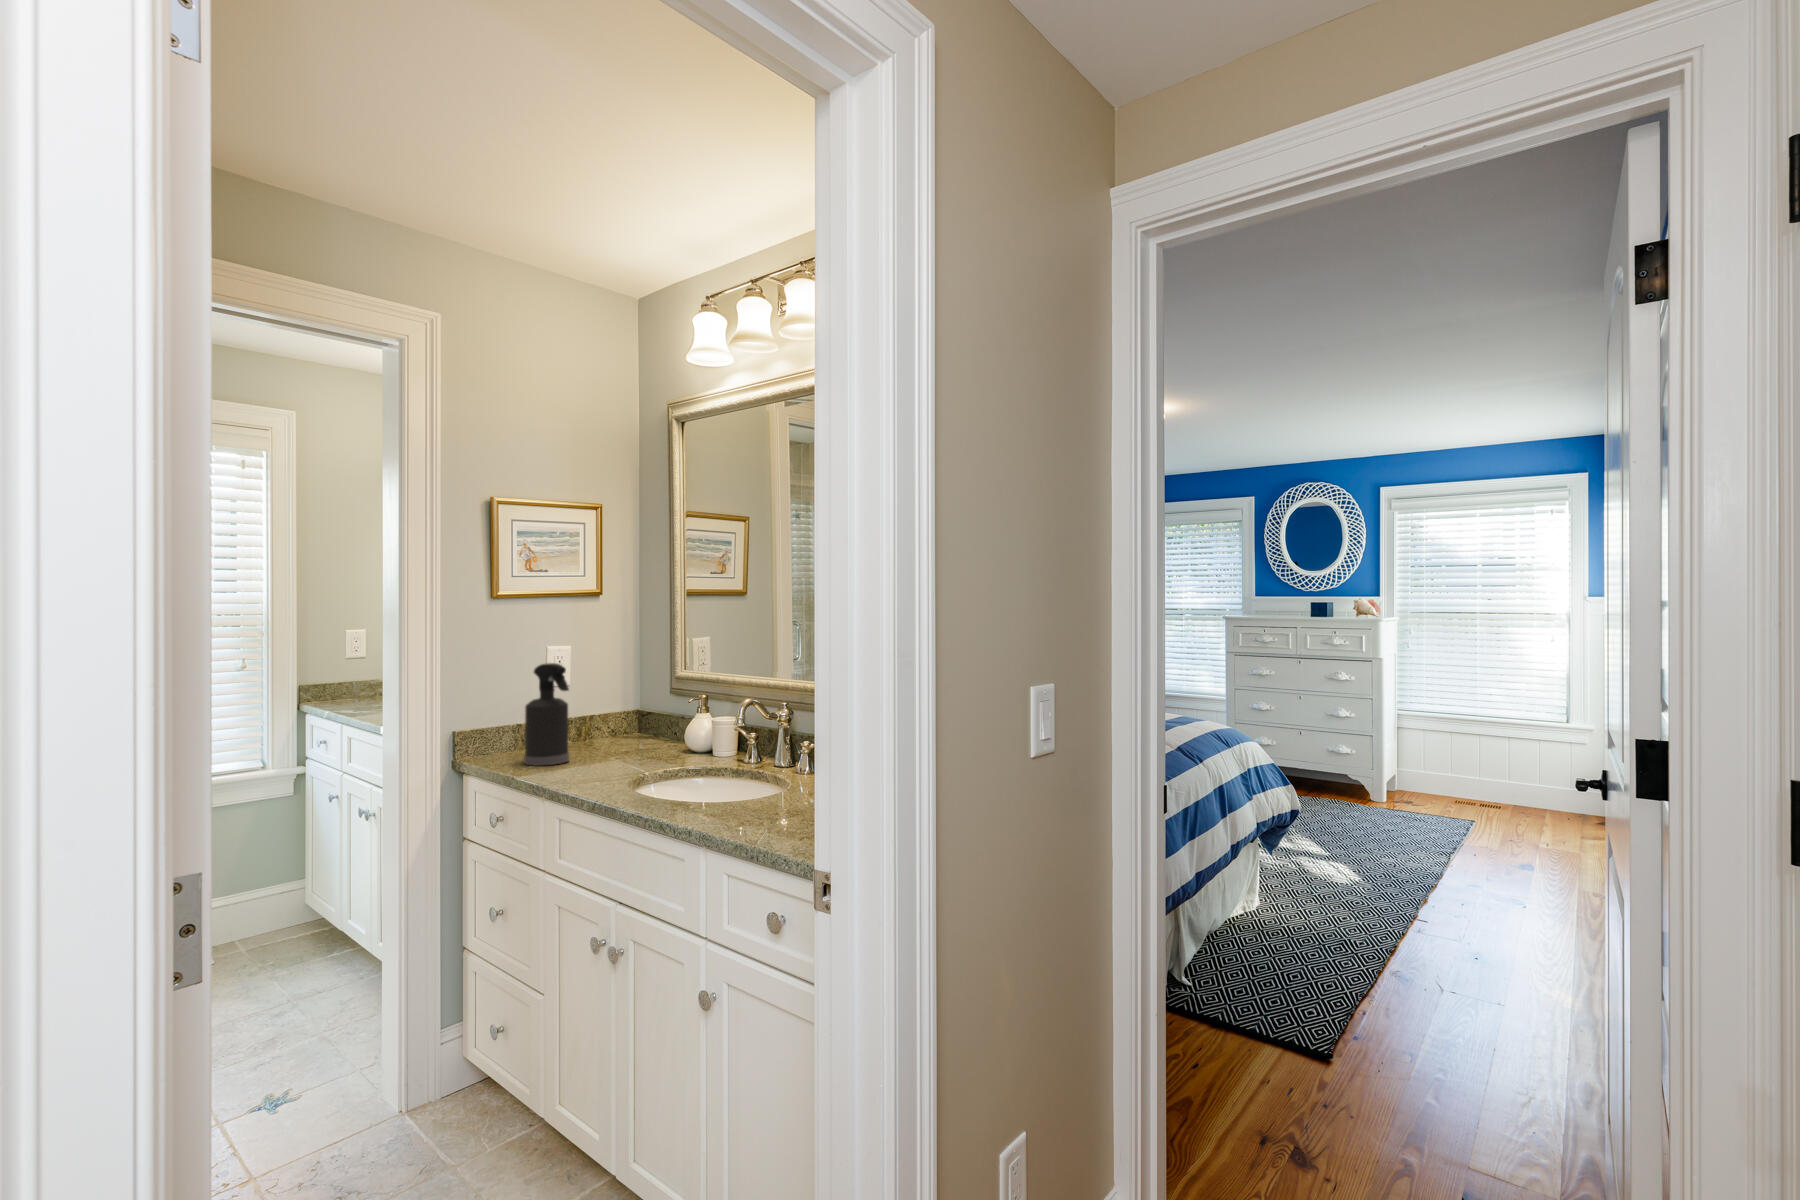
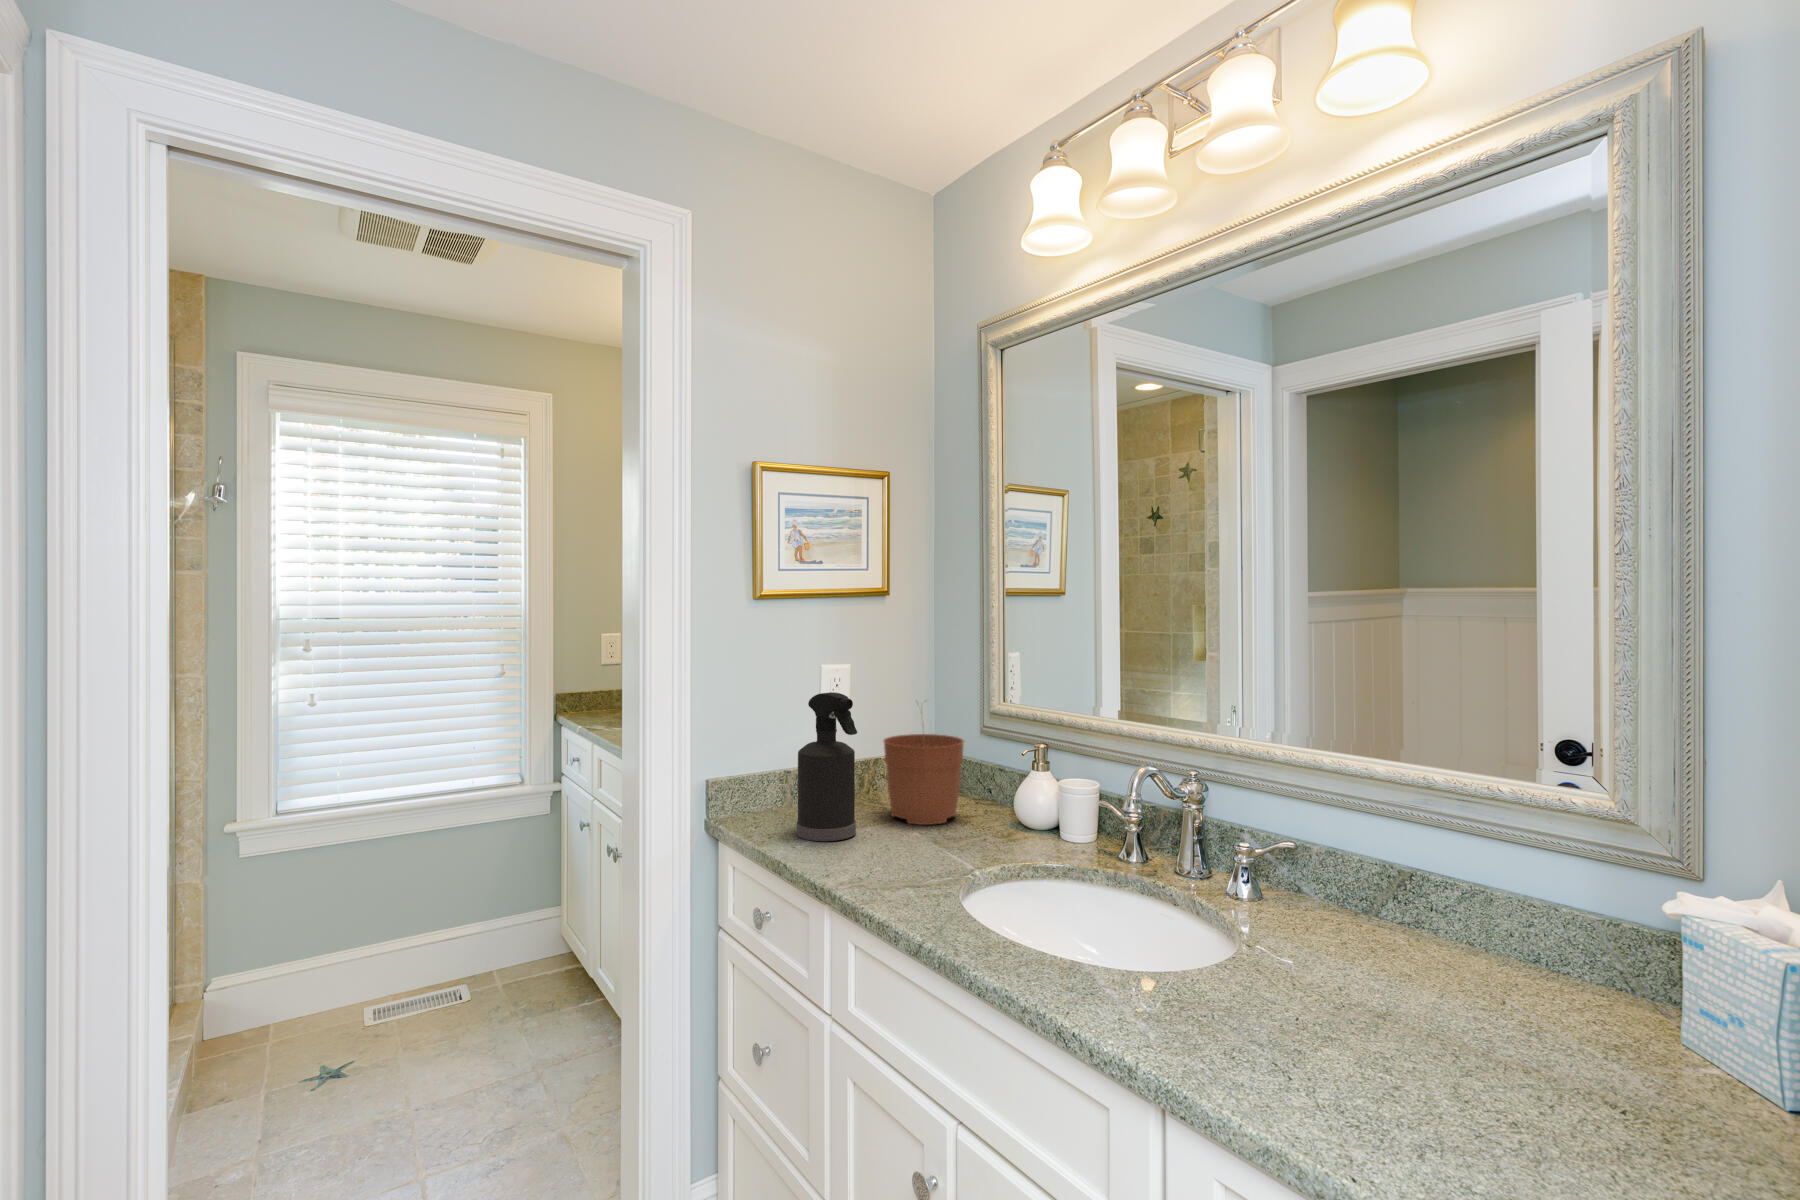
plant pot: none [593,670,653,756] -> present [884,712,964,825]

